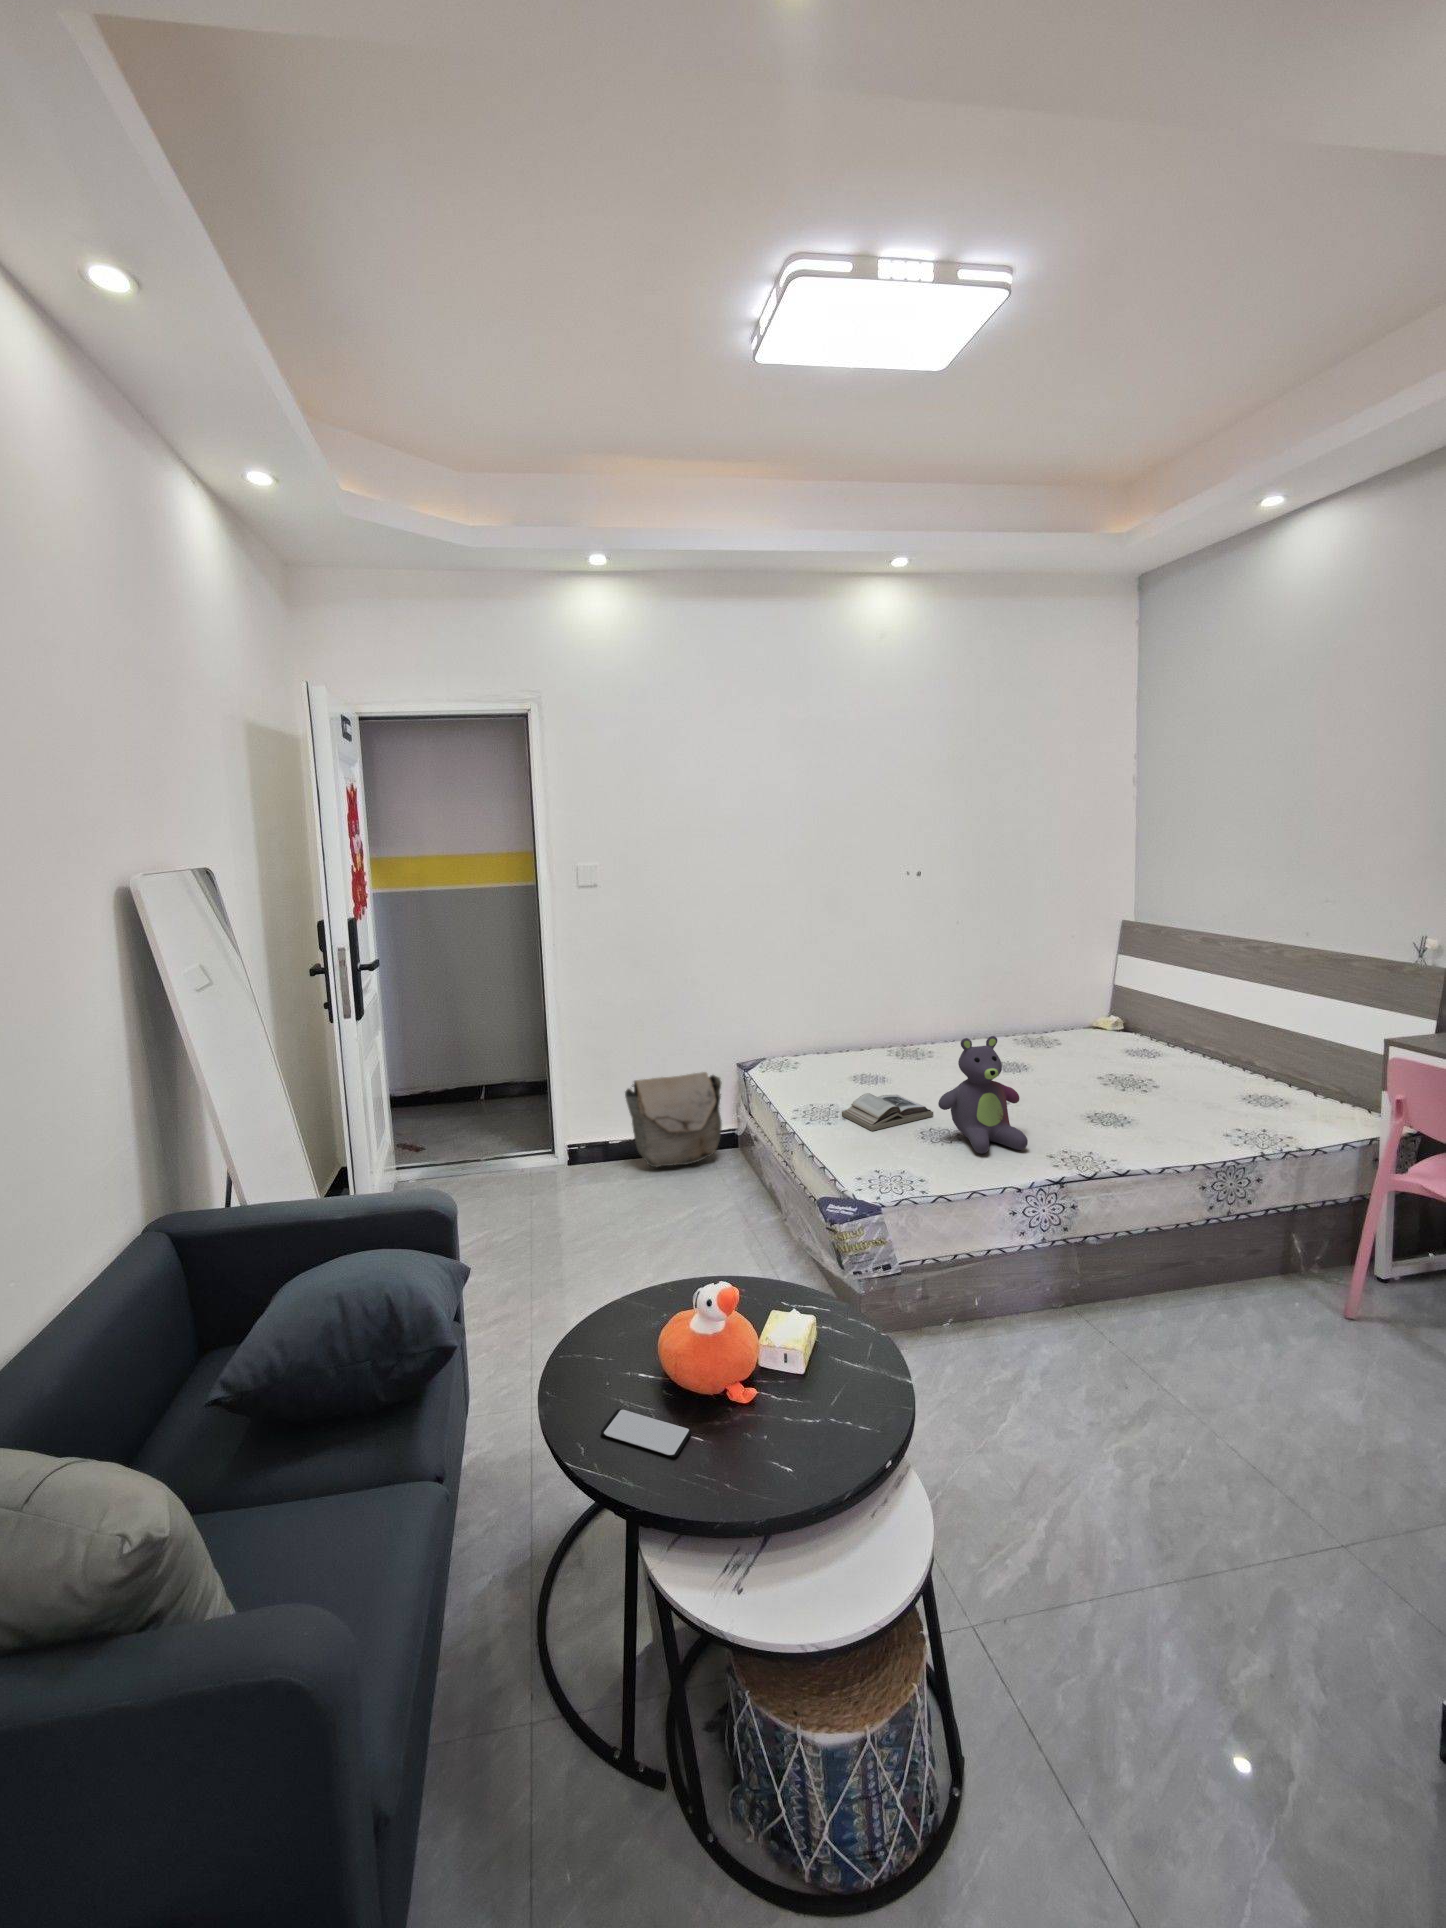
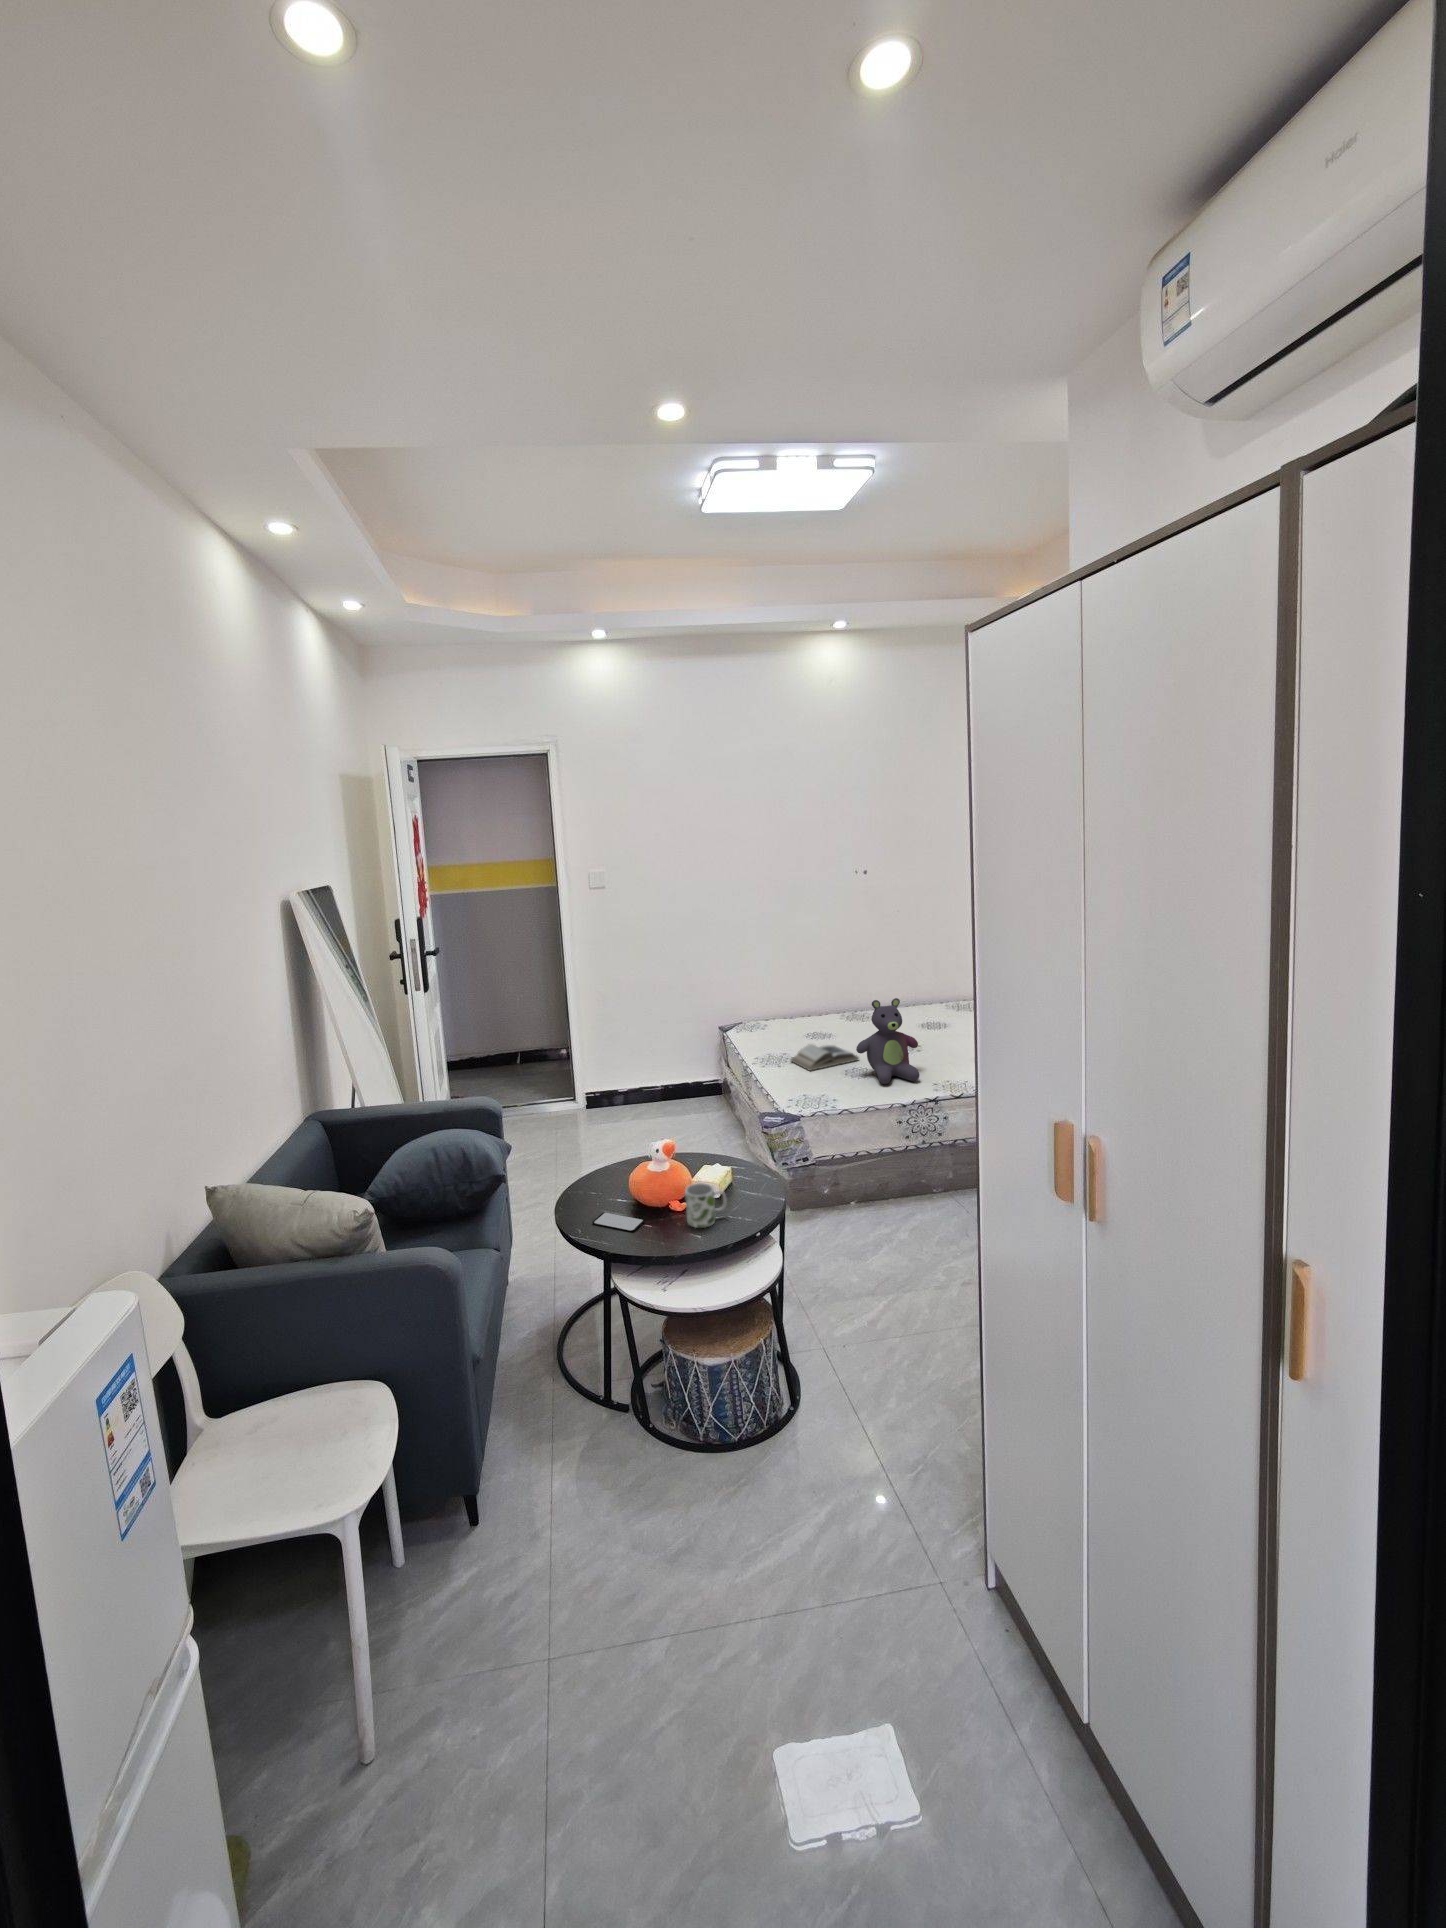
bag: present [625,1072,722,1167] -> none [630,1032,707,1107]
mug: none [765,1365,834,1451] -> present [685,1183,727,1228]

